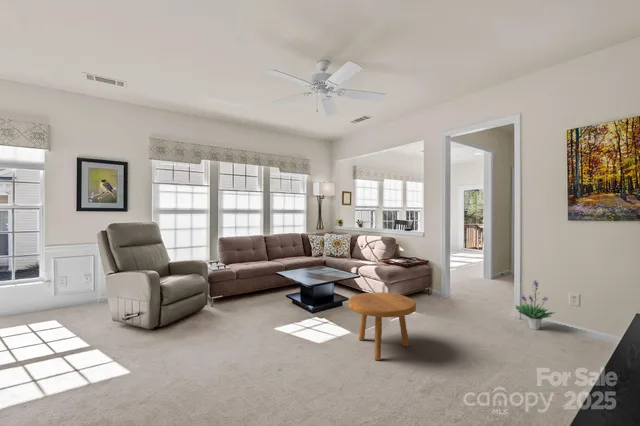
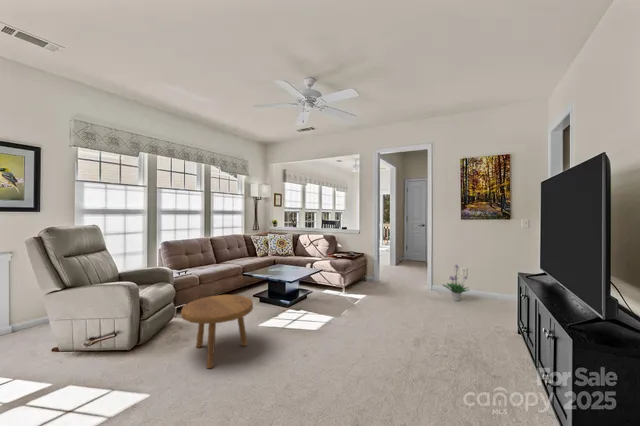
footstool: present [349,292,416,360] -> present [181,295,253,368]

